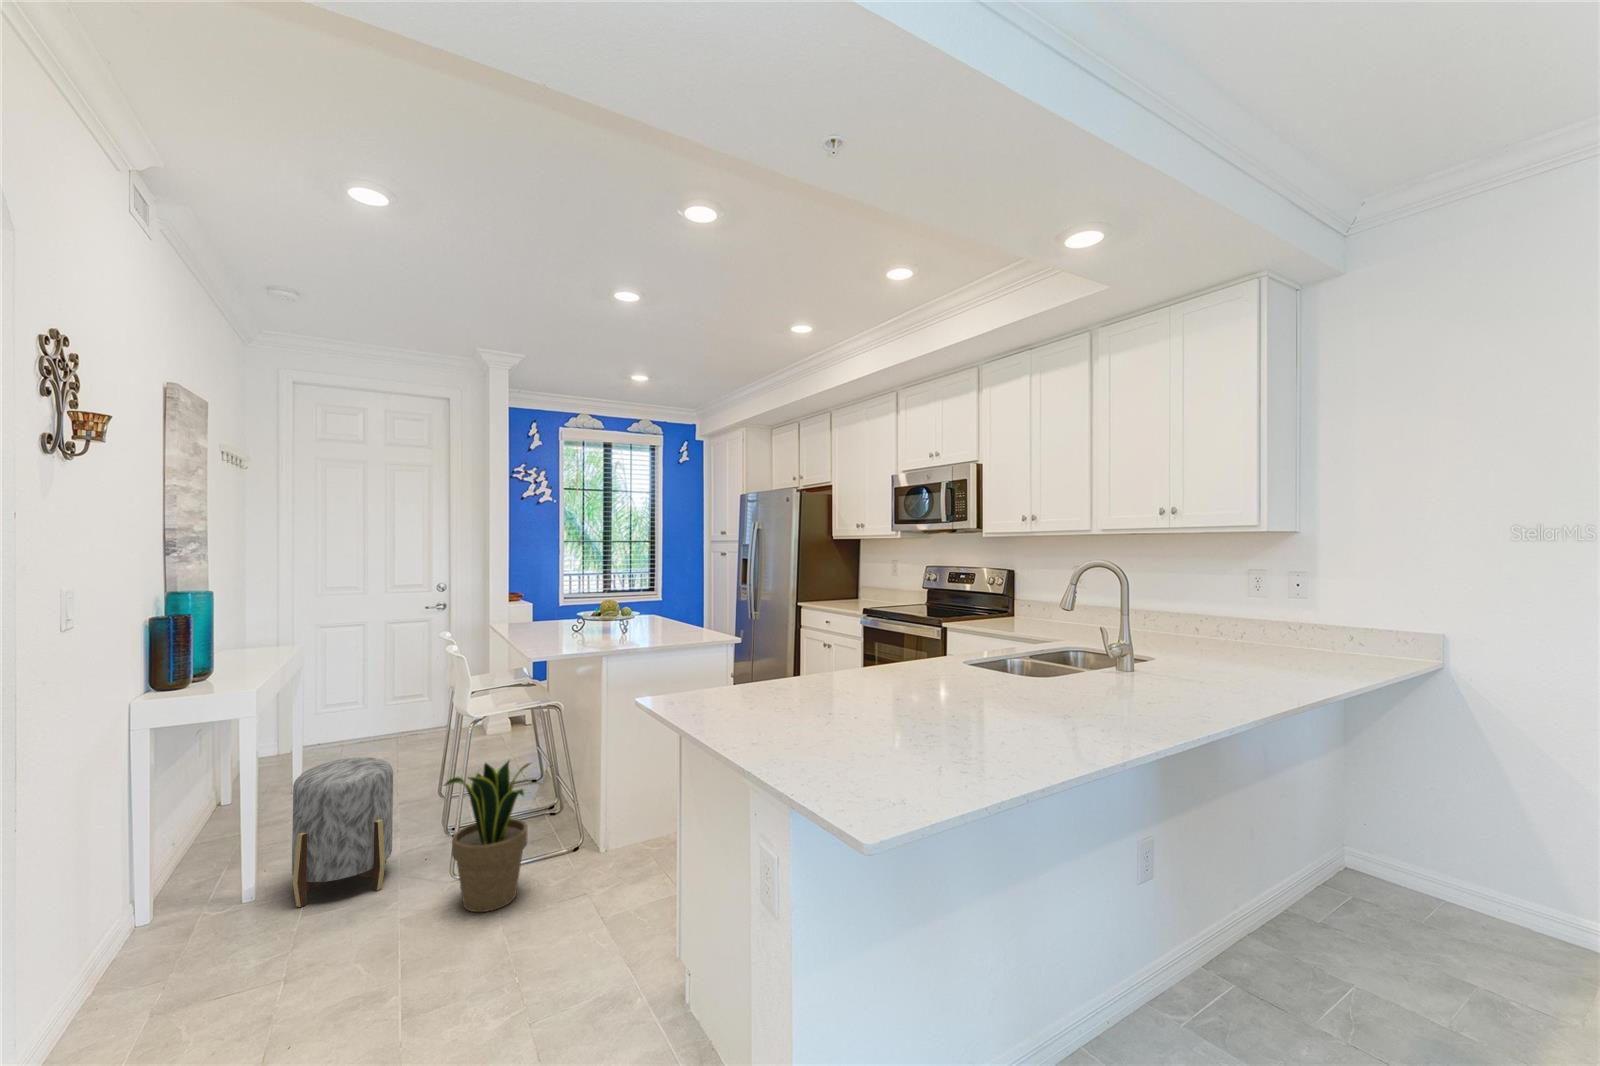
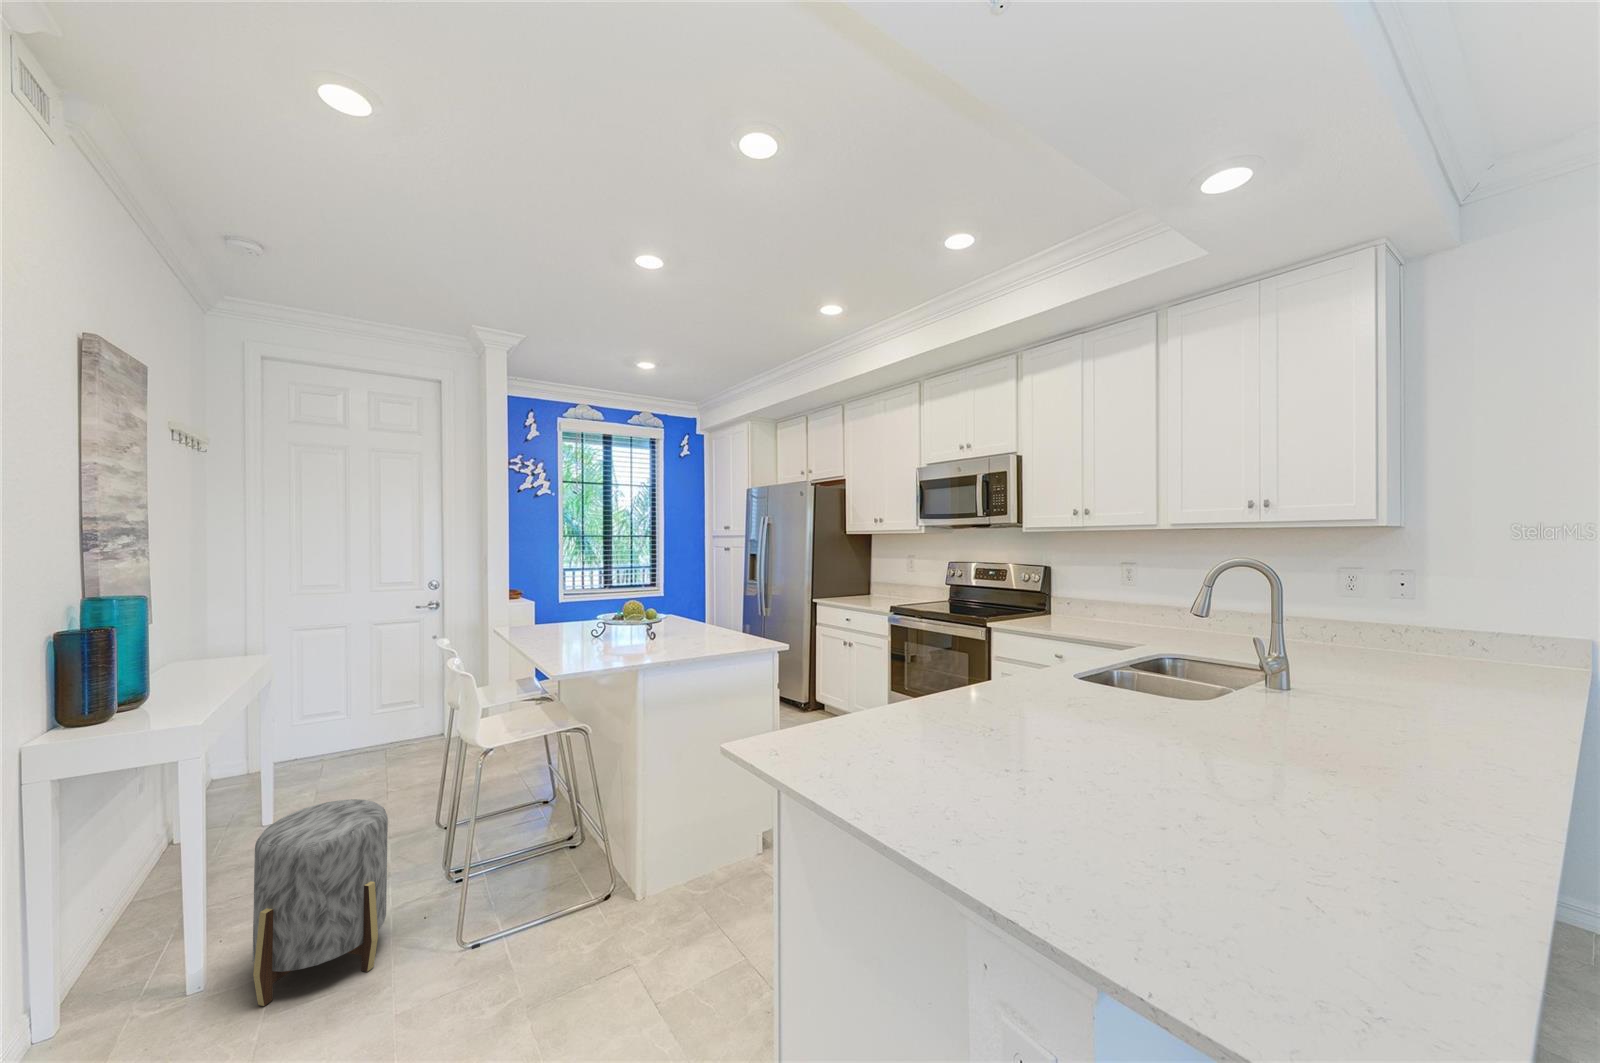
potted plant: present [444,761,530,912] -> none [457,801,568,1001]

